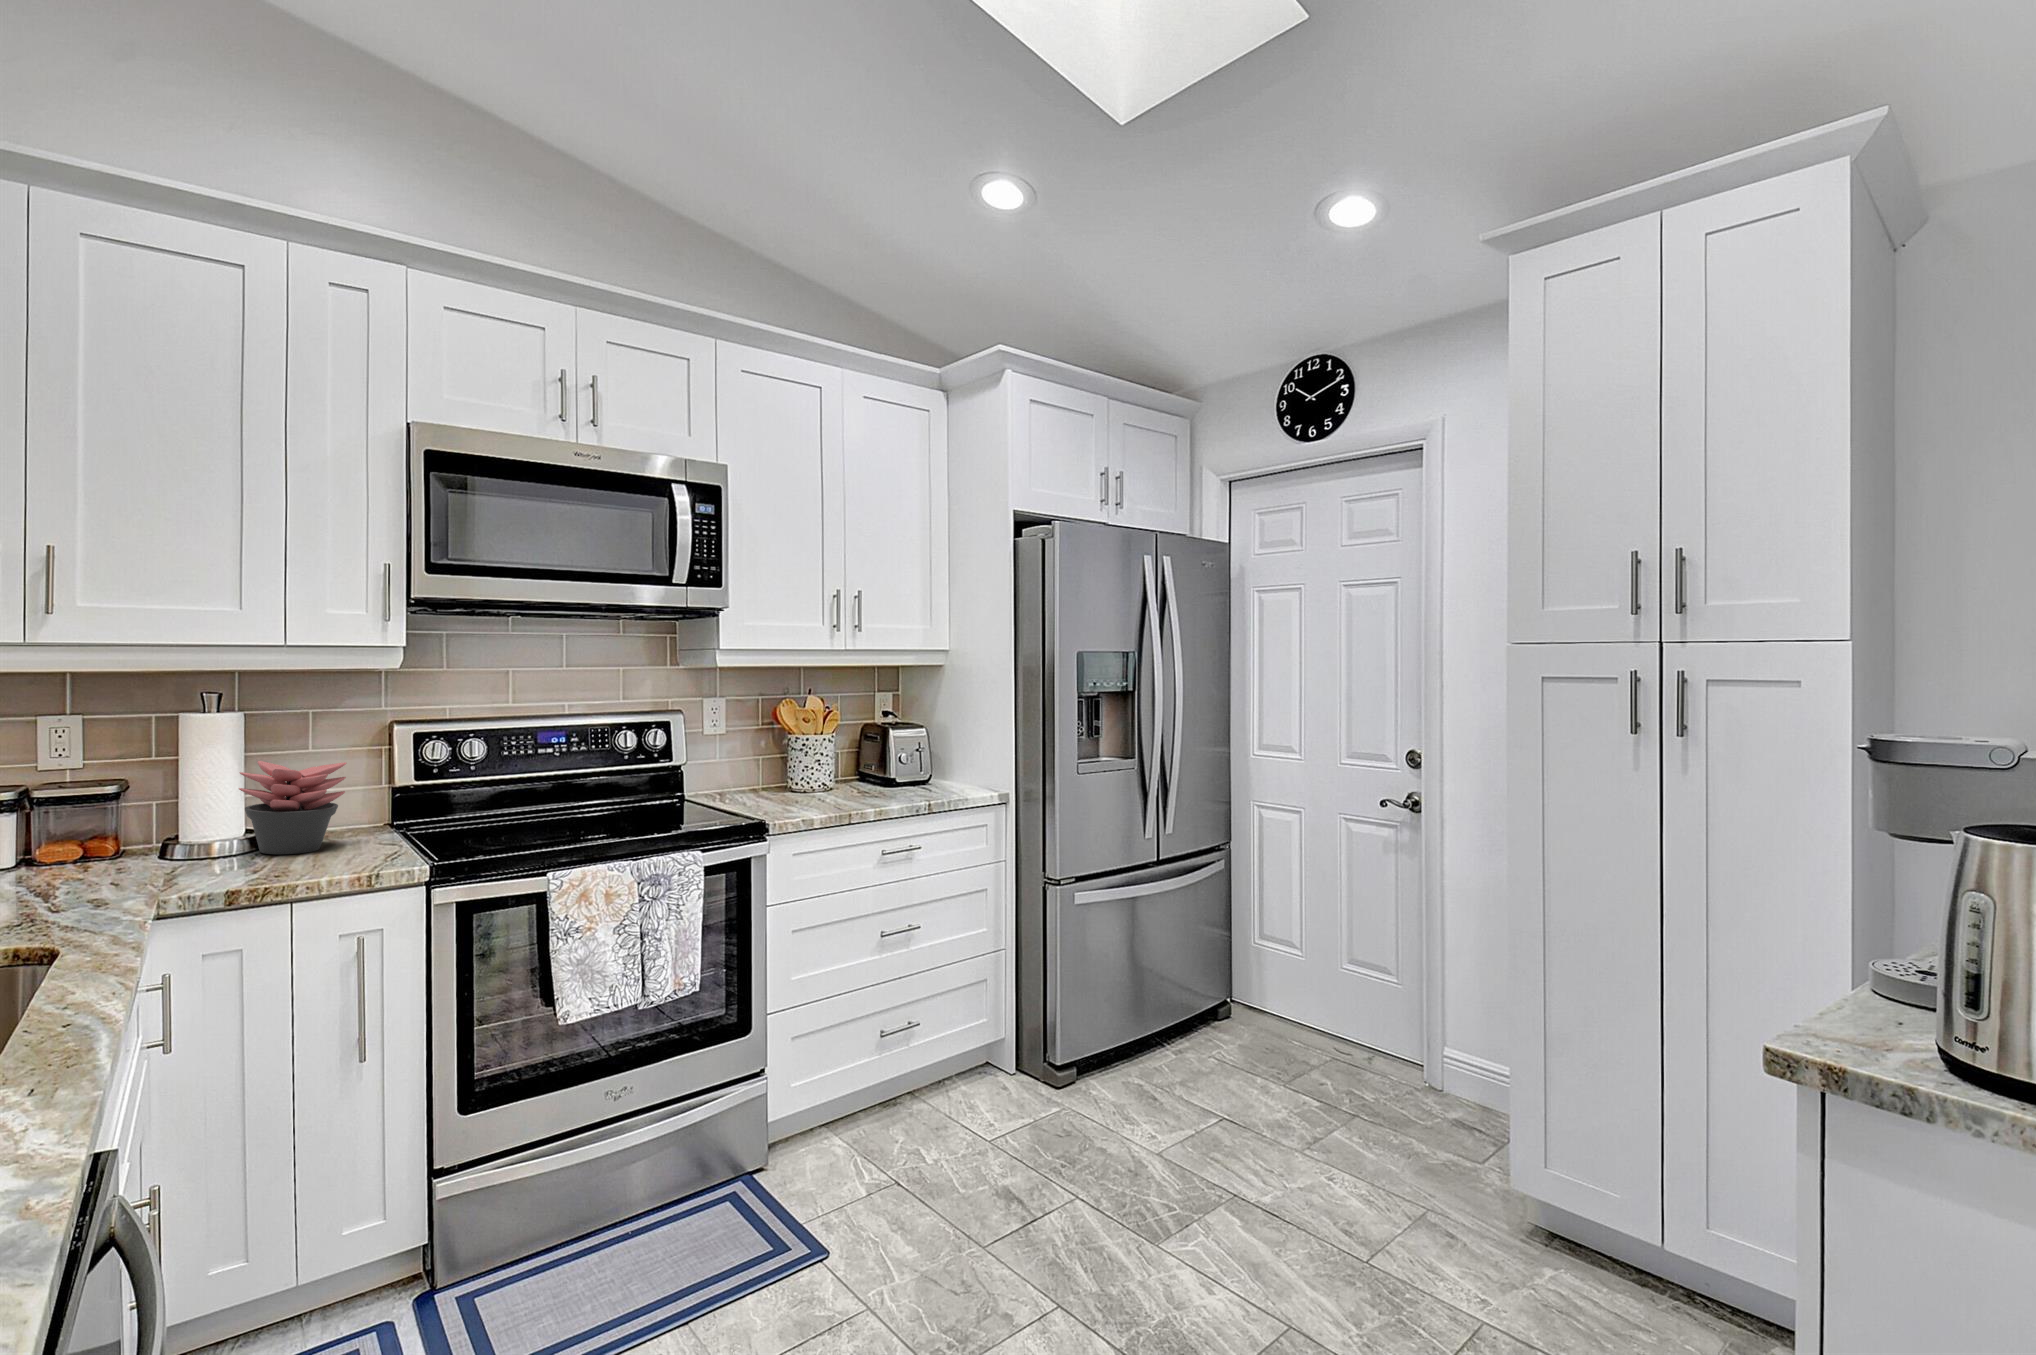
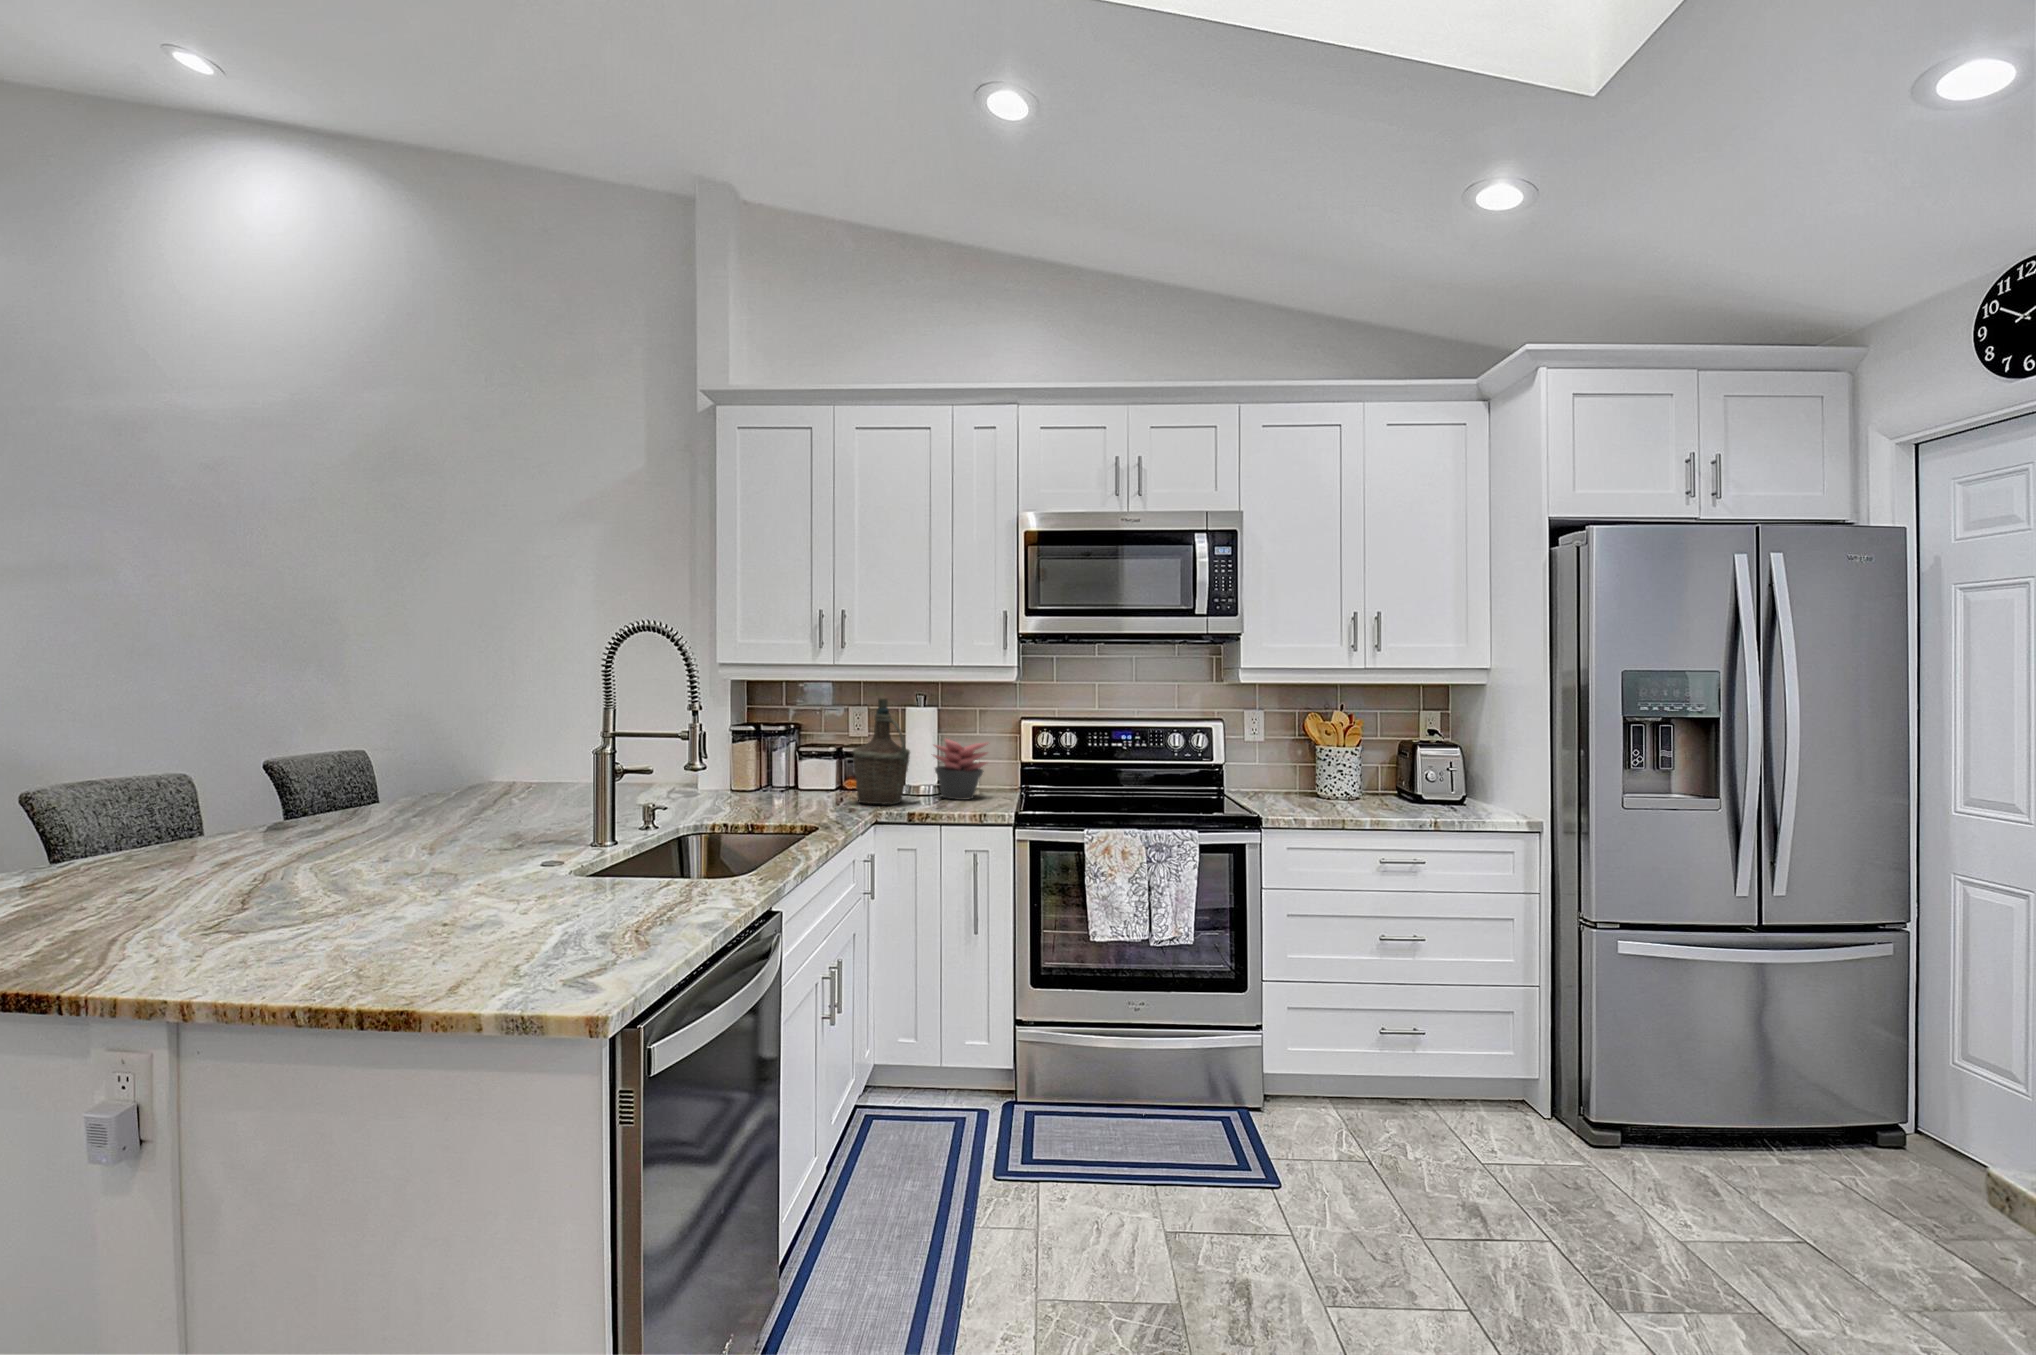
bottle: none [84,705,213,886] -> present [853,697,910,805]

